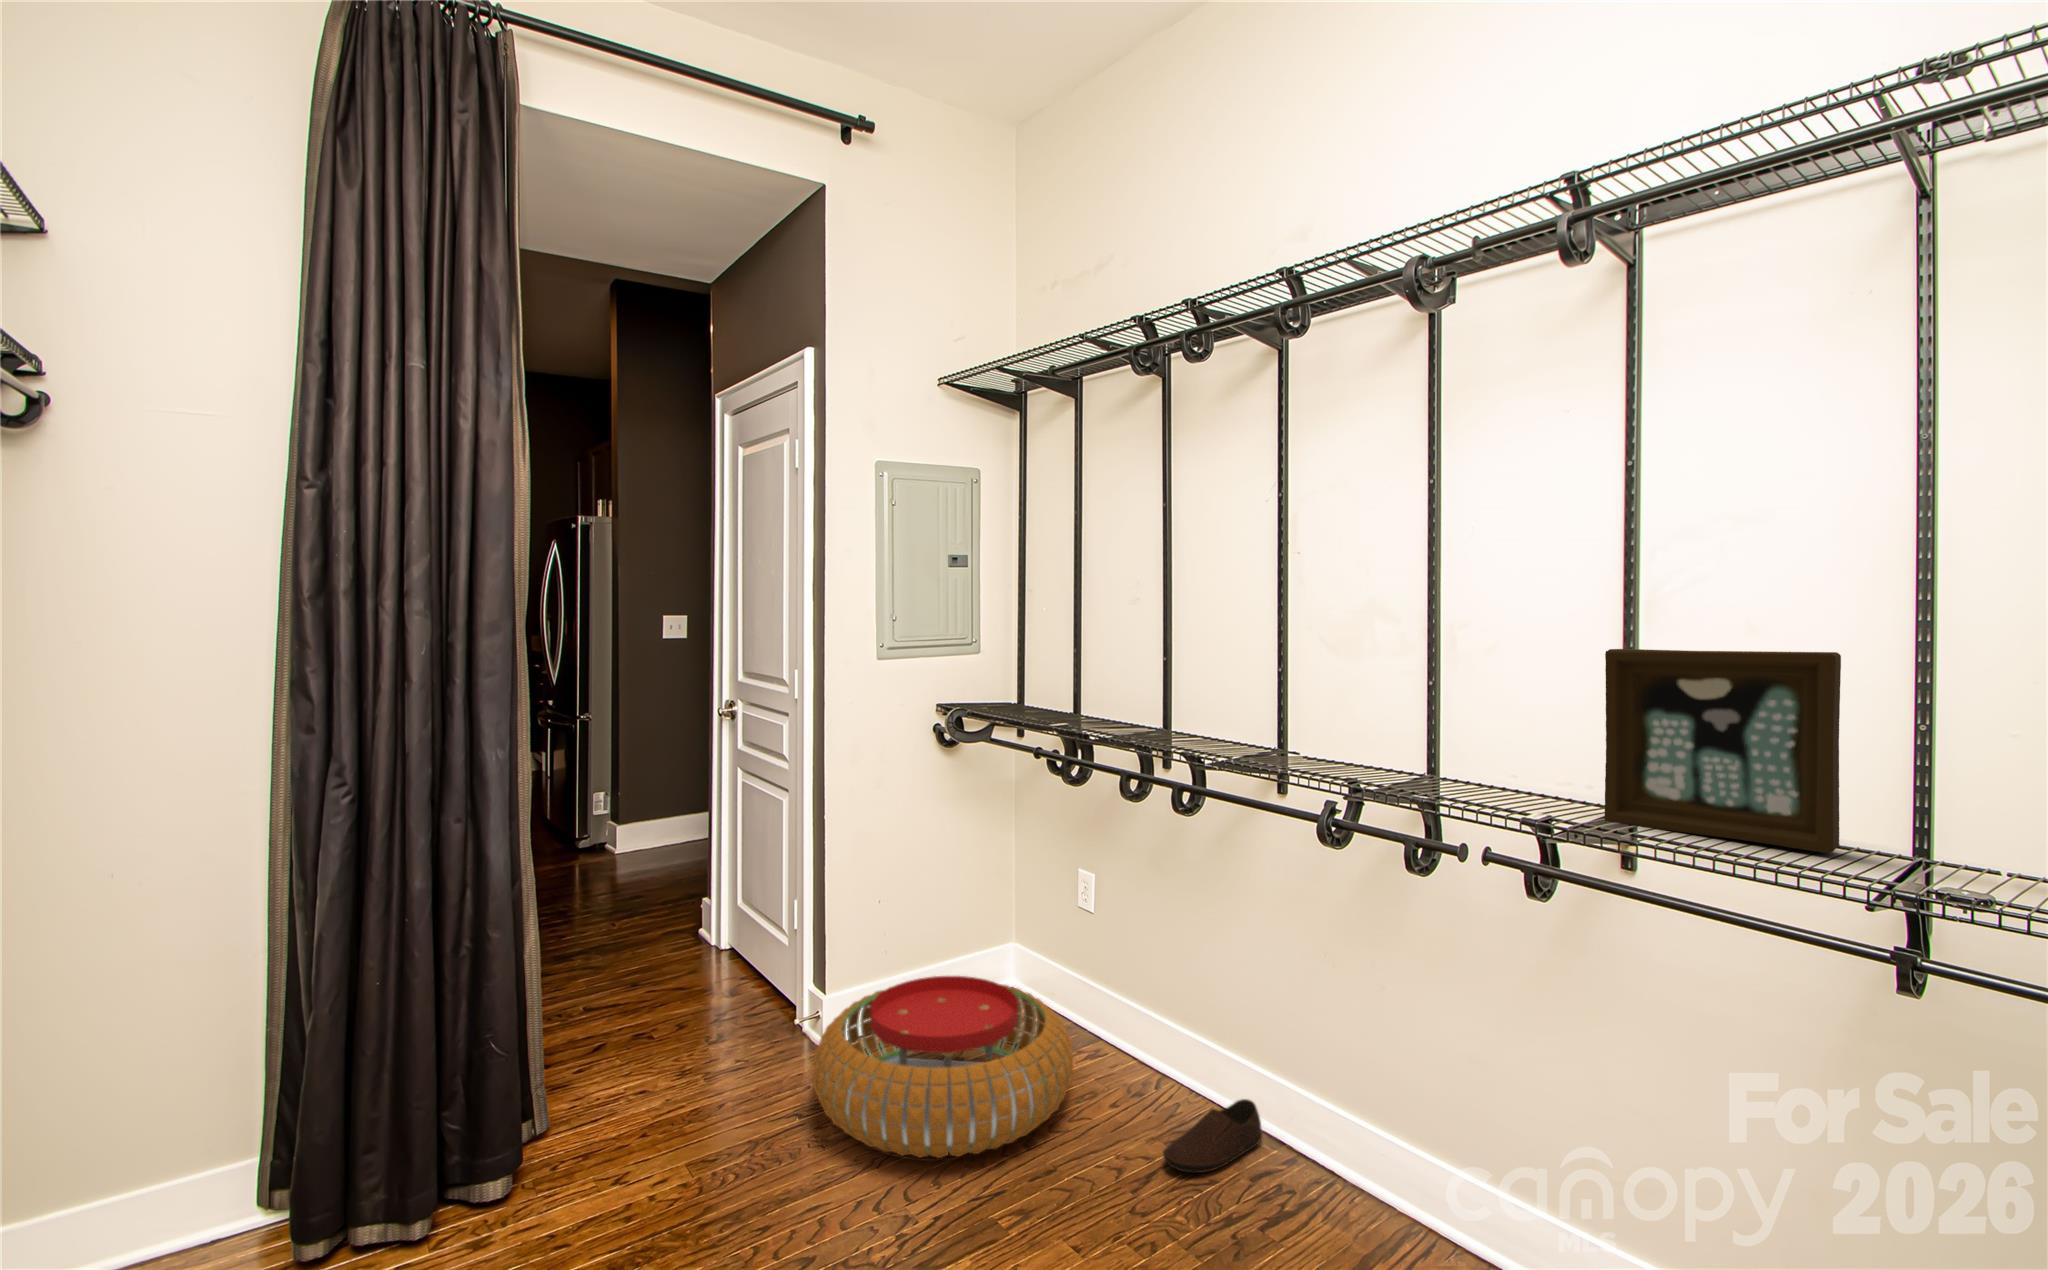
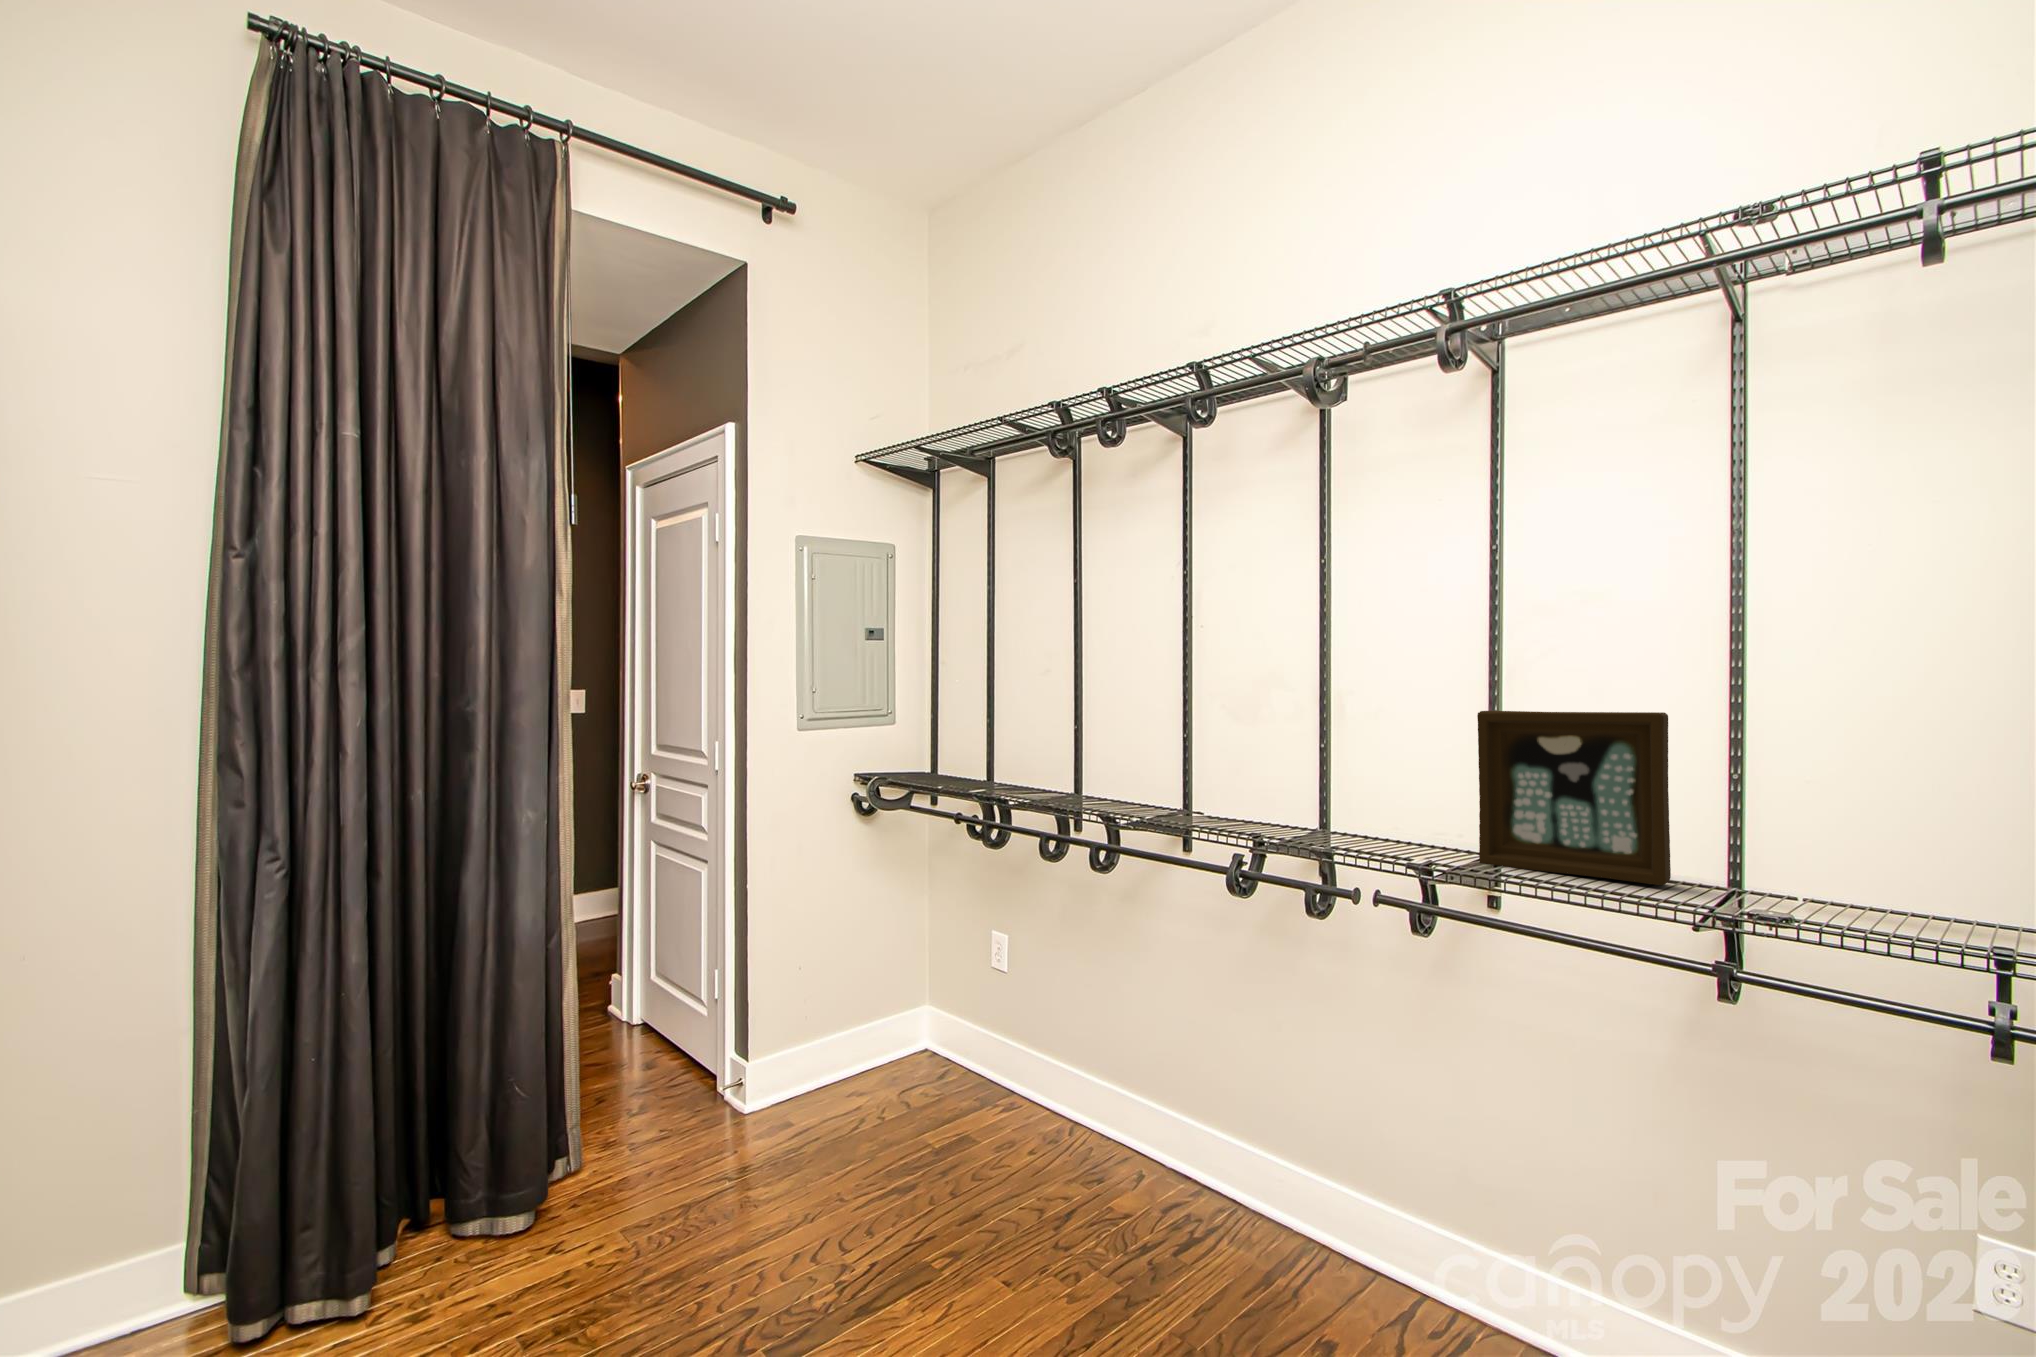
pouf: present [813,976,1074,1158] -> none [739,1036,998,1214]
shoe: present [1163,1099,1262,1173] -> none [1086,1140,1178,1212]

